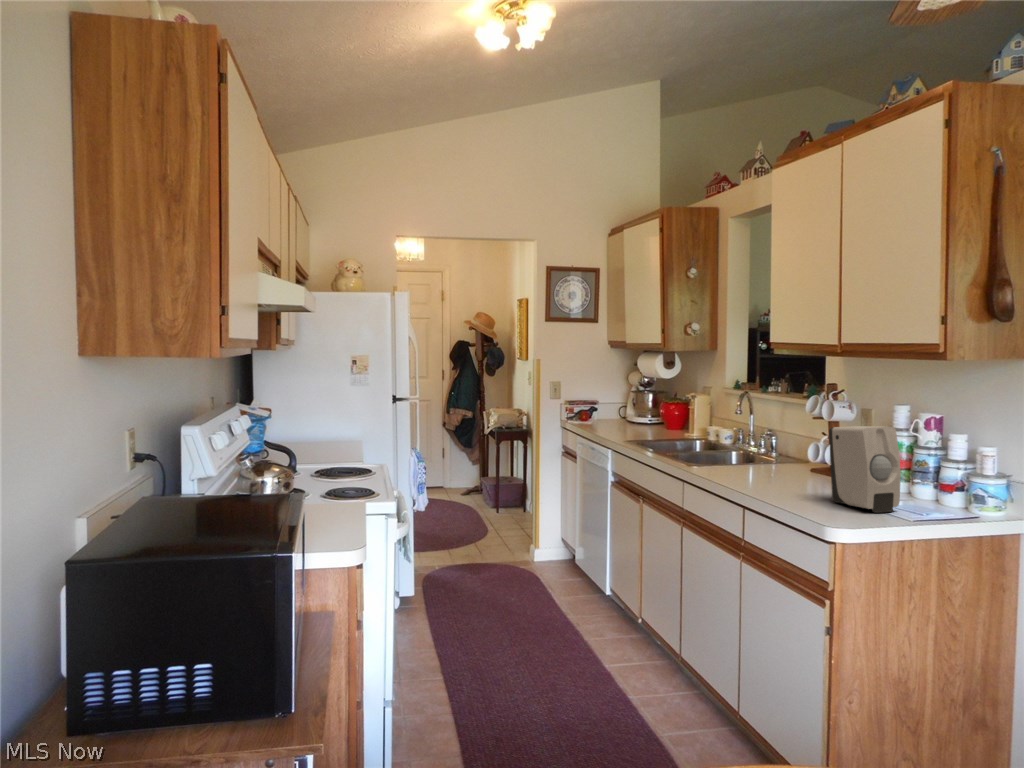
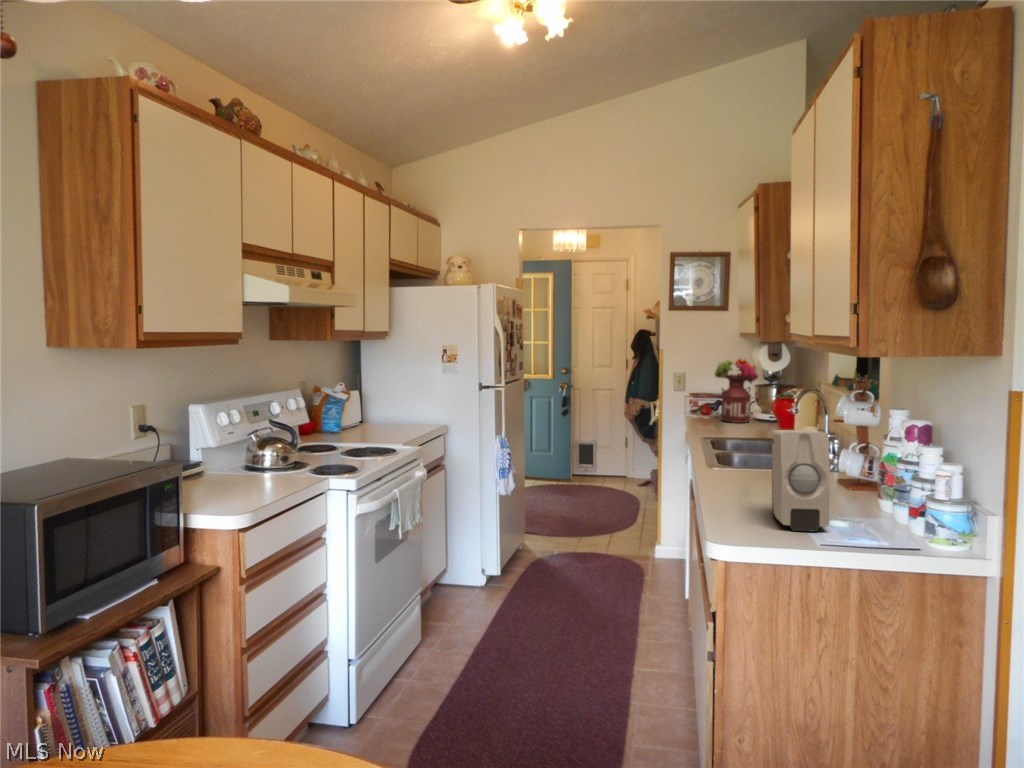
flower arrangement: none [599,366,640,426] -> present [714,358,758,423]

